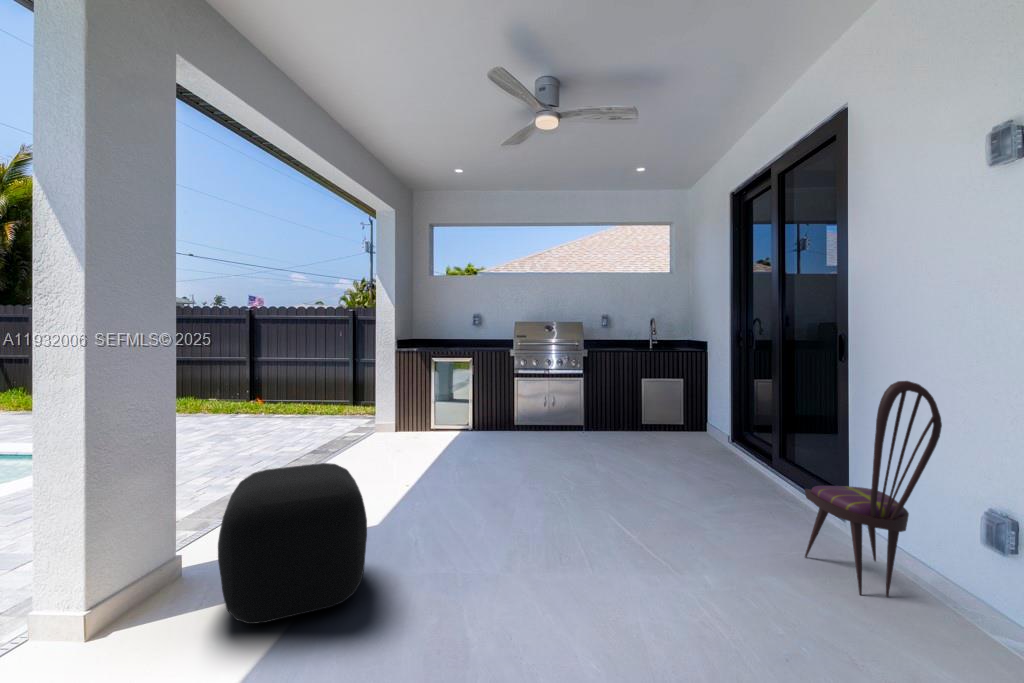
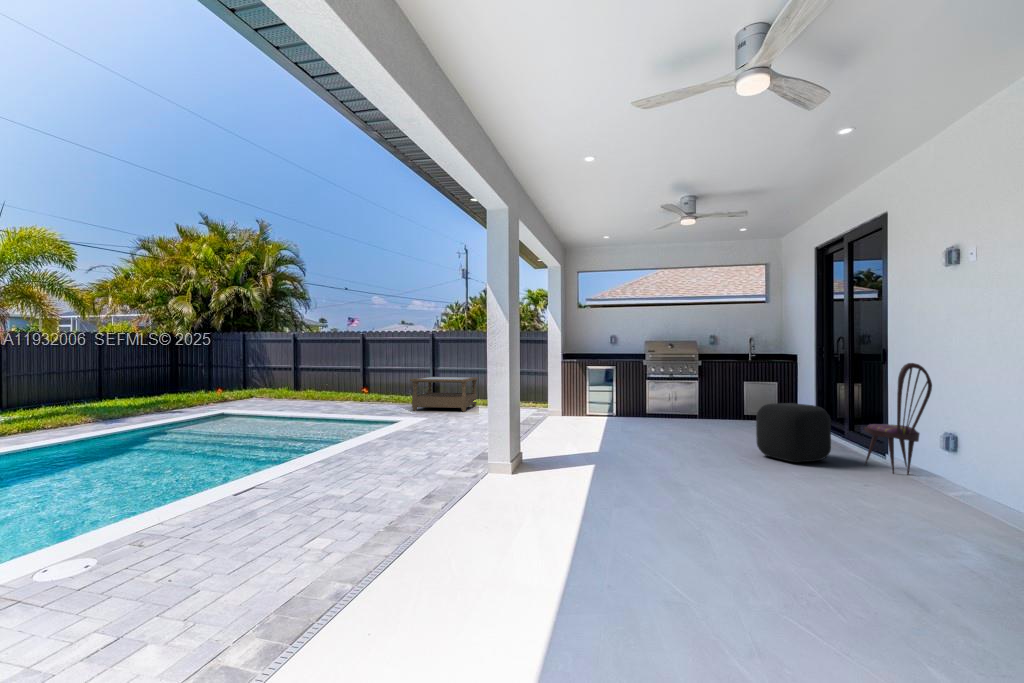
coffee table: none [194,371,312,421] -> present [410,377,479,412]
ottoman: present [218,463,367,624] -> present [756,403,831,463]

